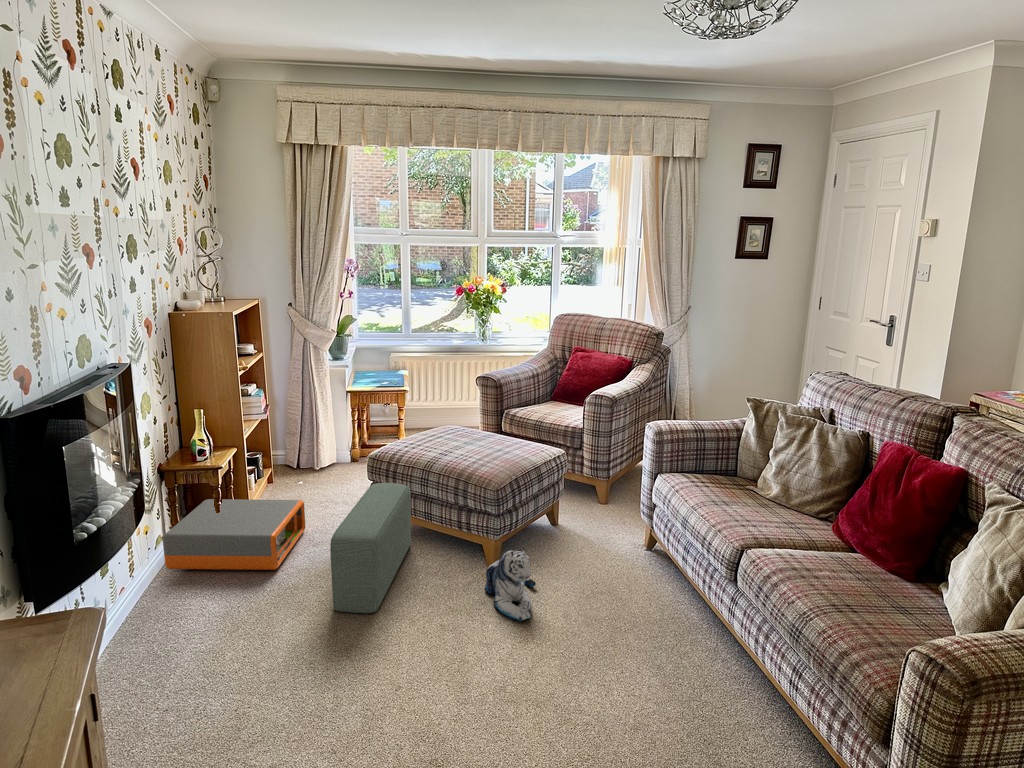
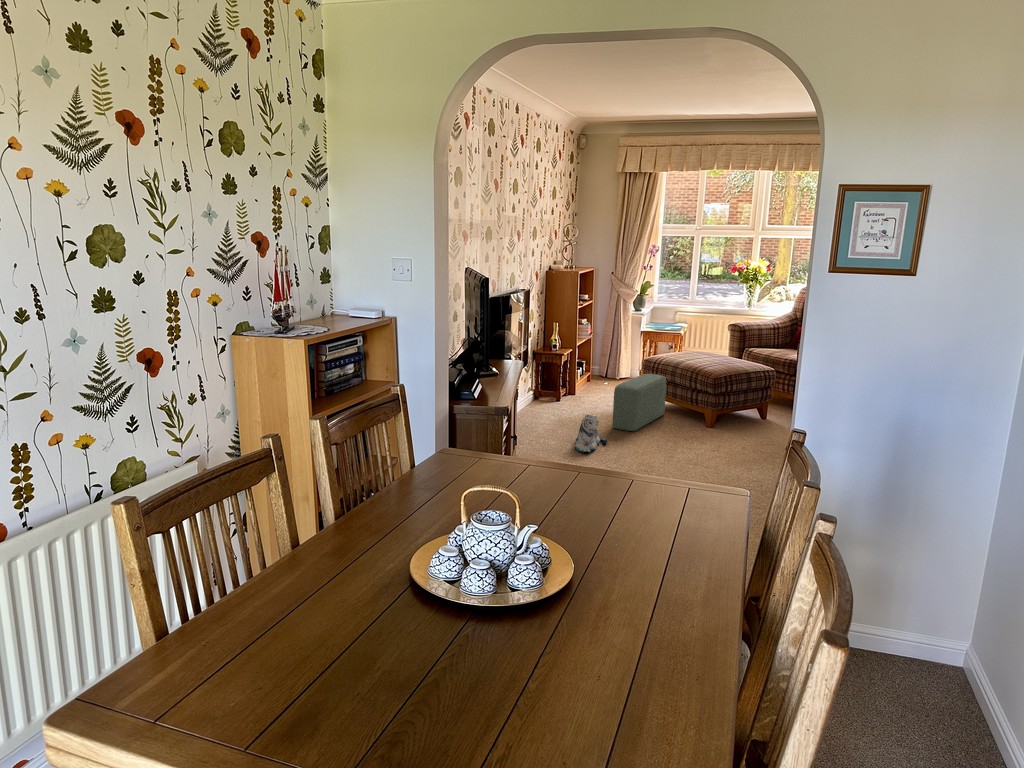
storage box: present [163,499,305,570] -> none [532,377,606,411]
plush toy: present [485,550,536,621] -> present [575,415,607,453]

